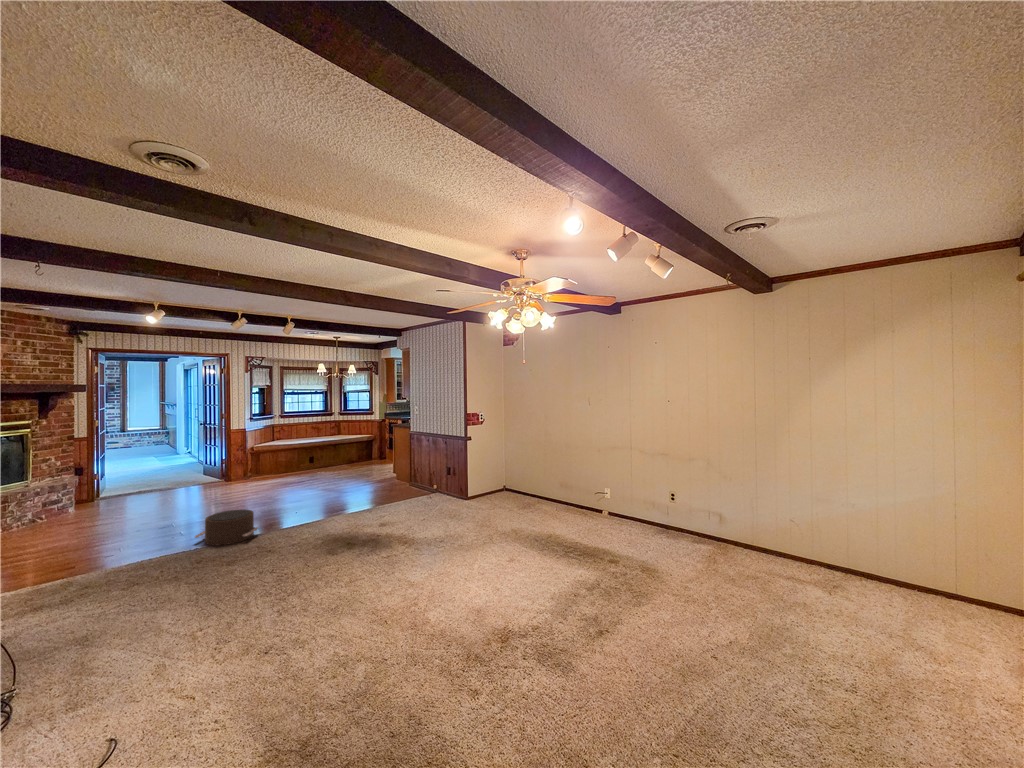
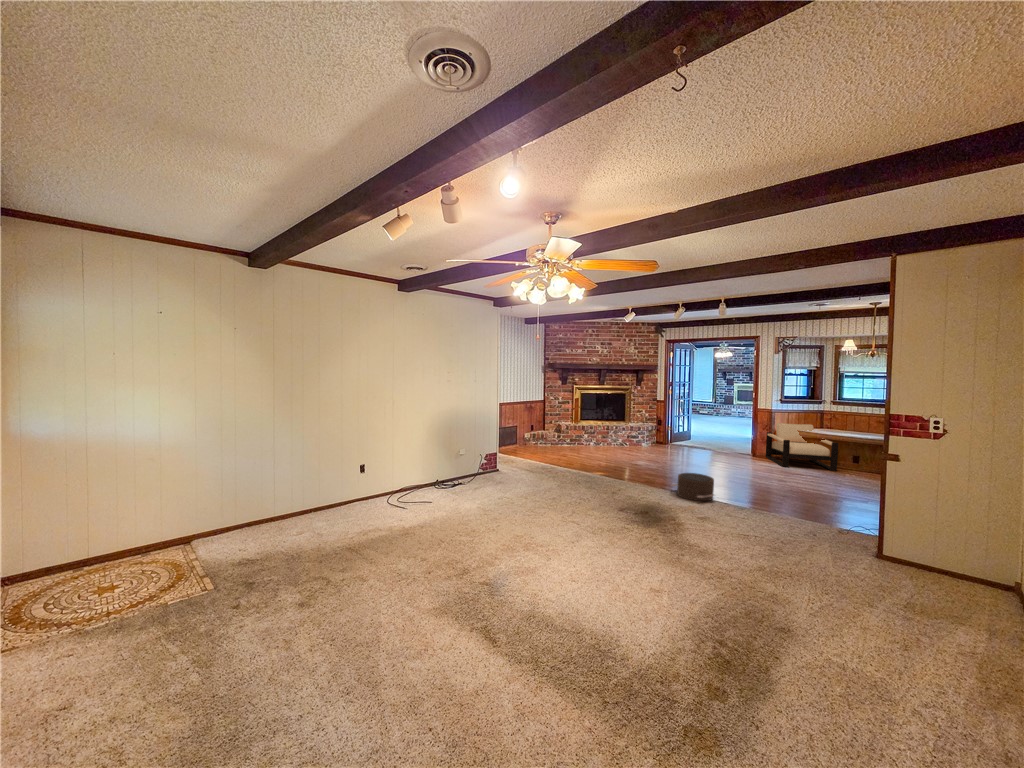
armchair: none [236,439,307,485] -> present [766,423,838,471]

